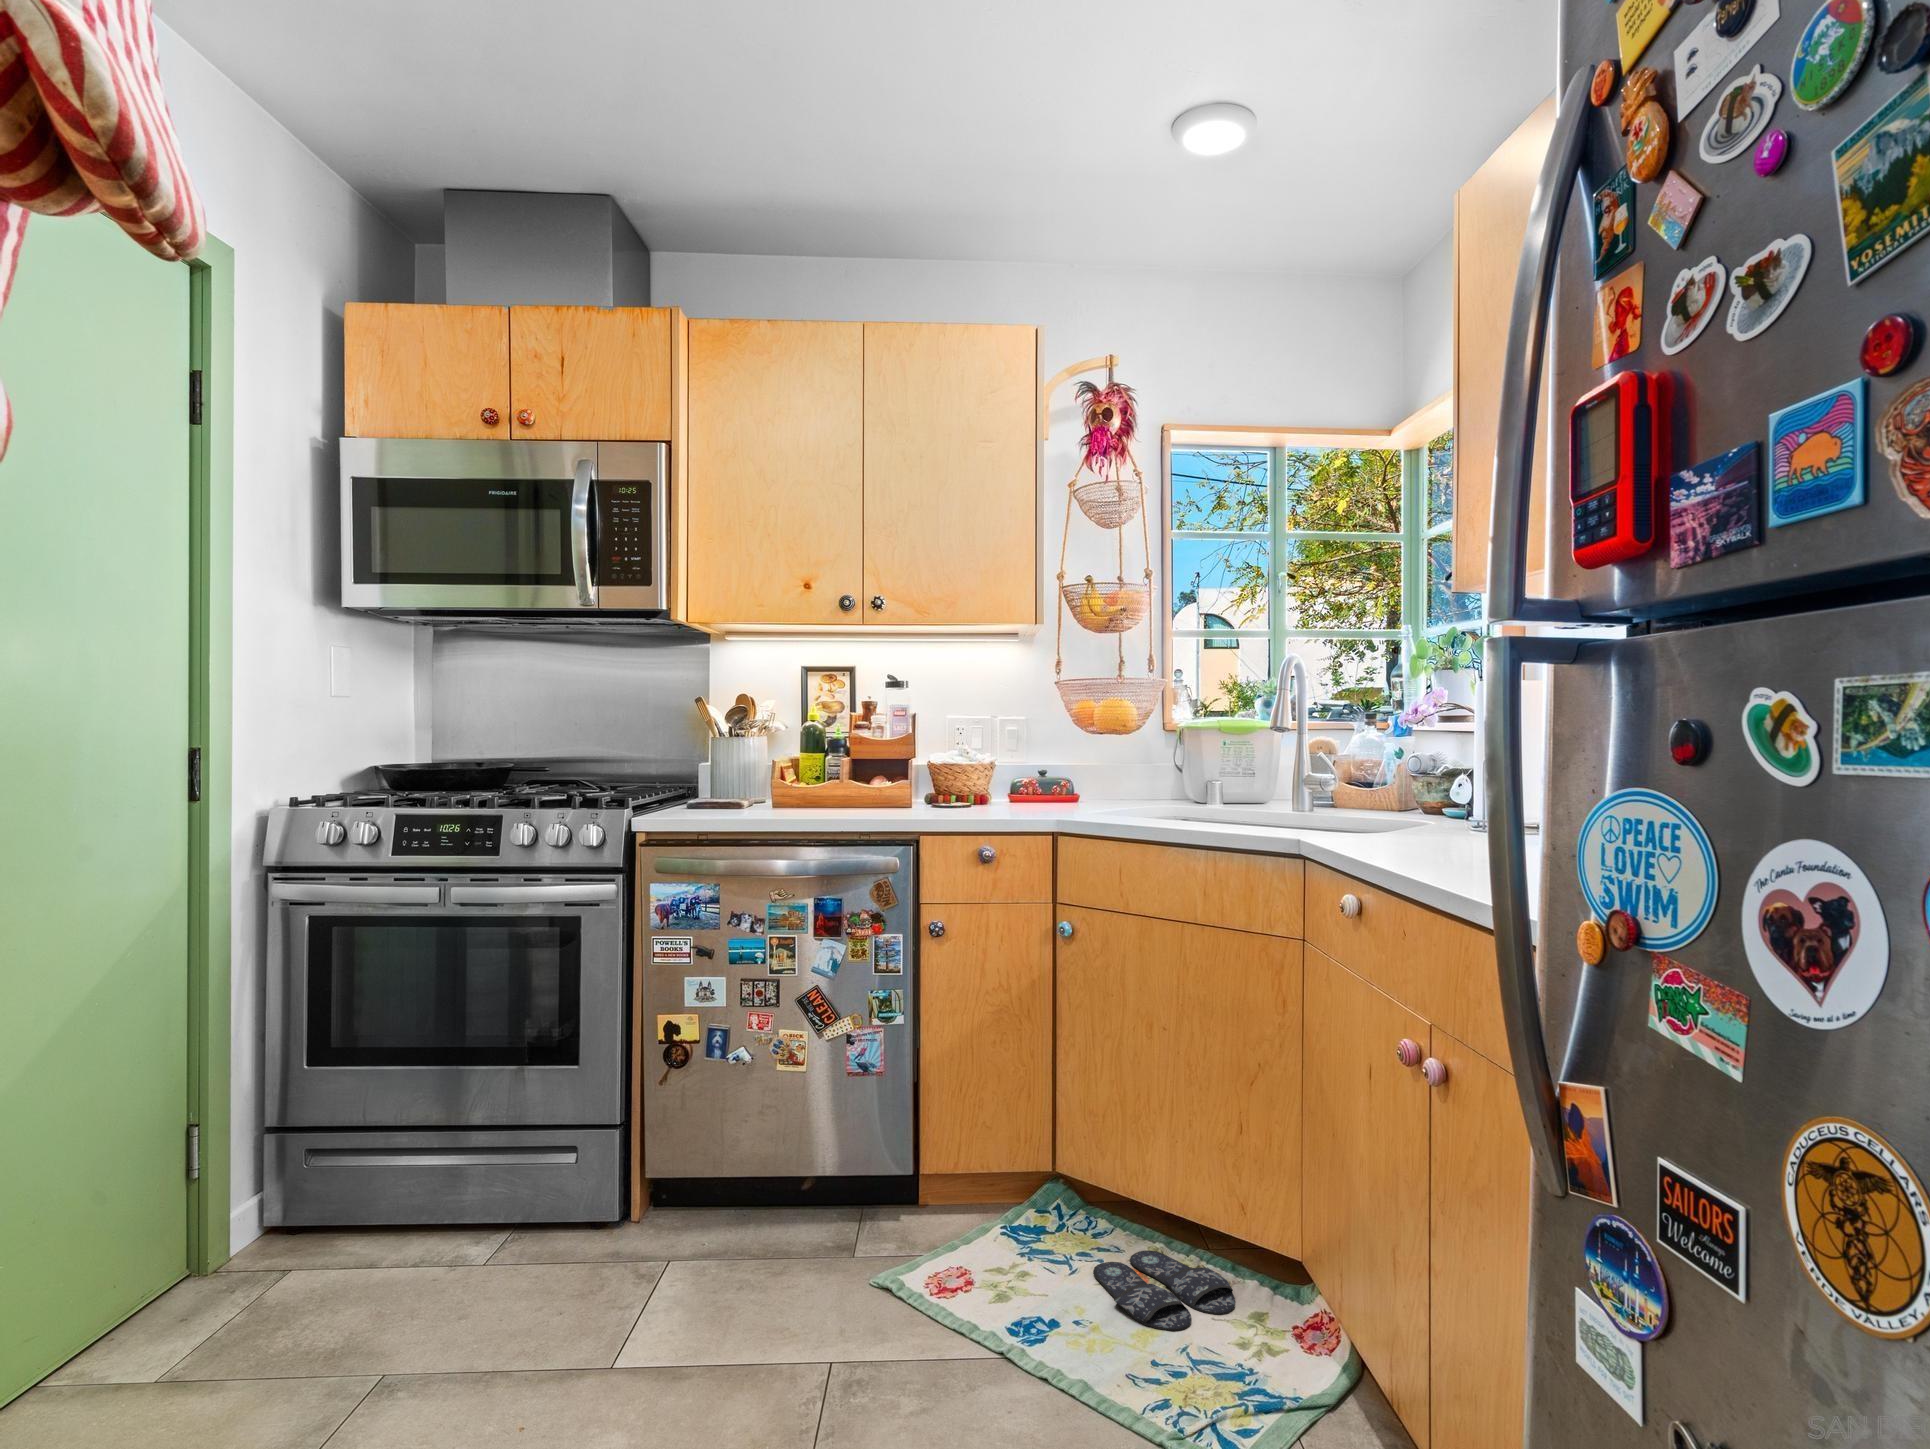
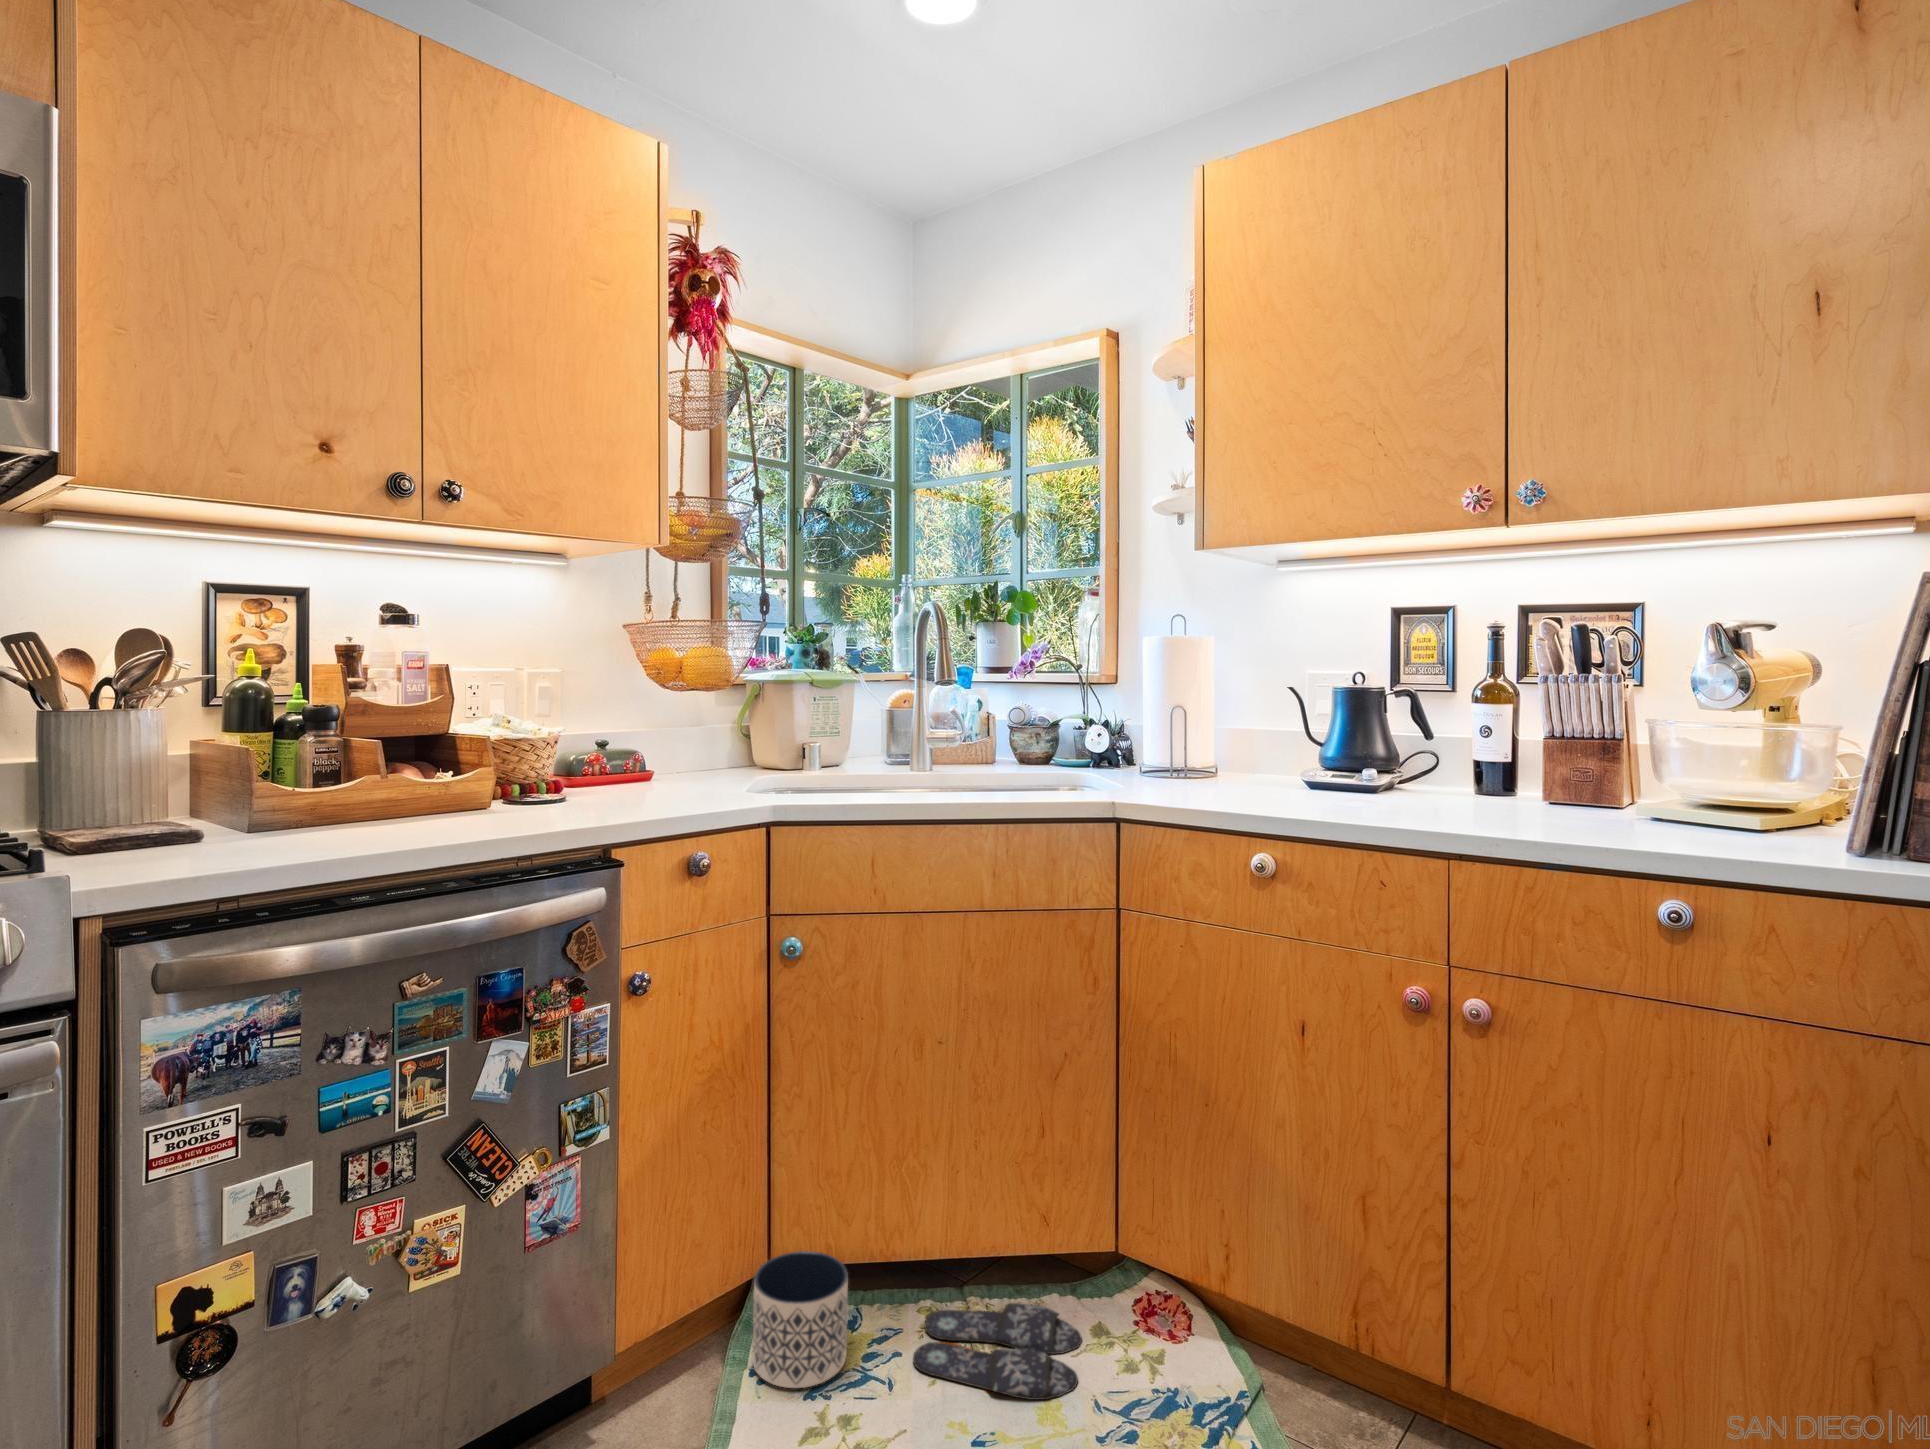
planter: none [1002,1157,1072,1251] -> present [753,1251,848,1388]

